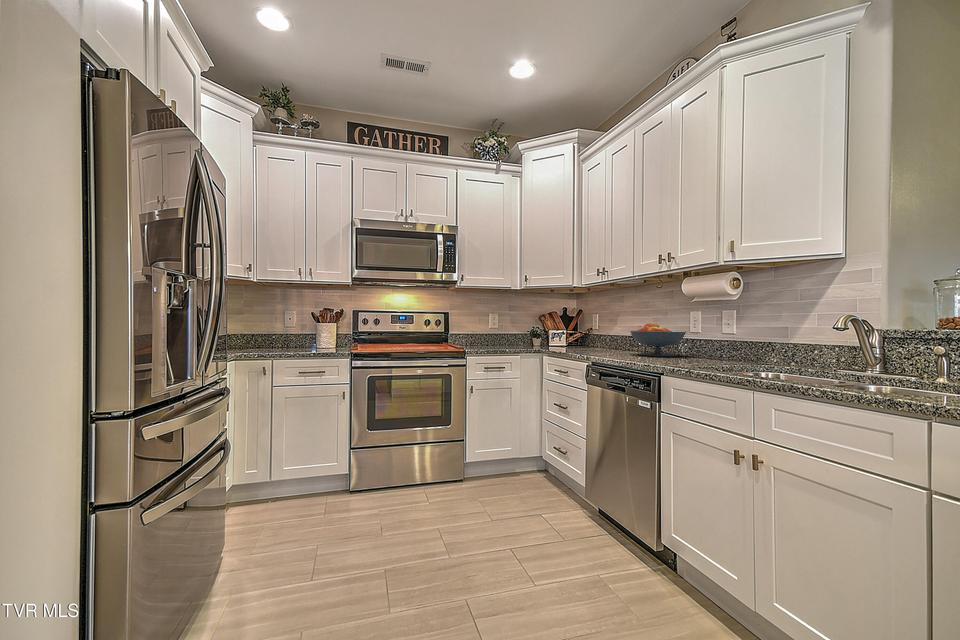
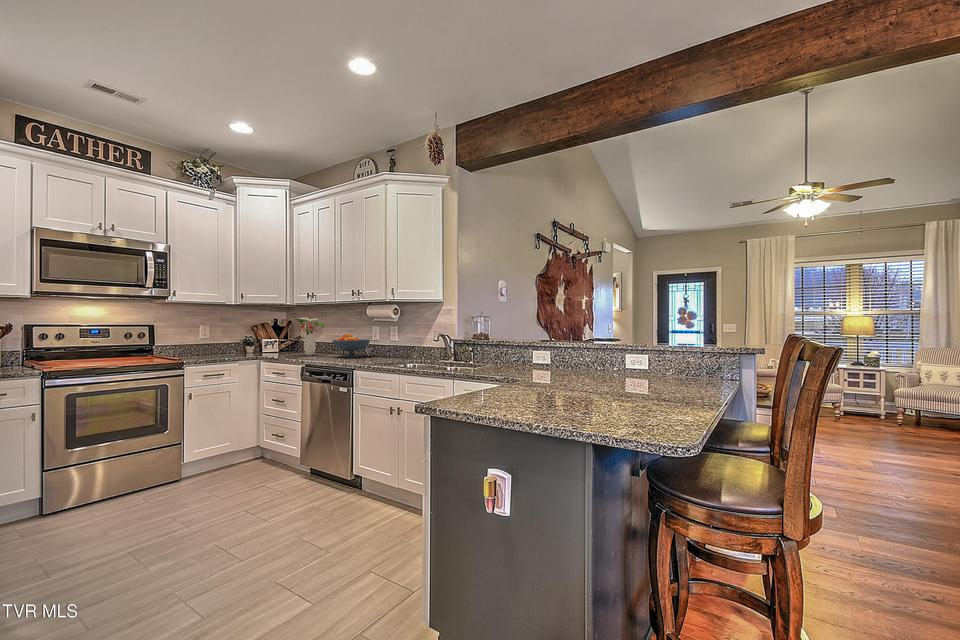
flower arrangement: none [577,302,620,351] -> present [291,318,324,355]

